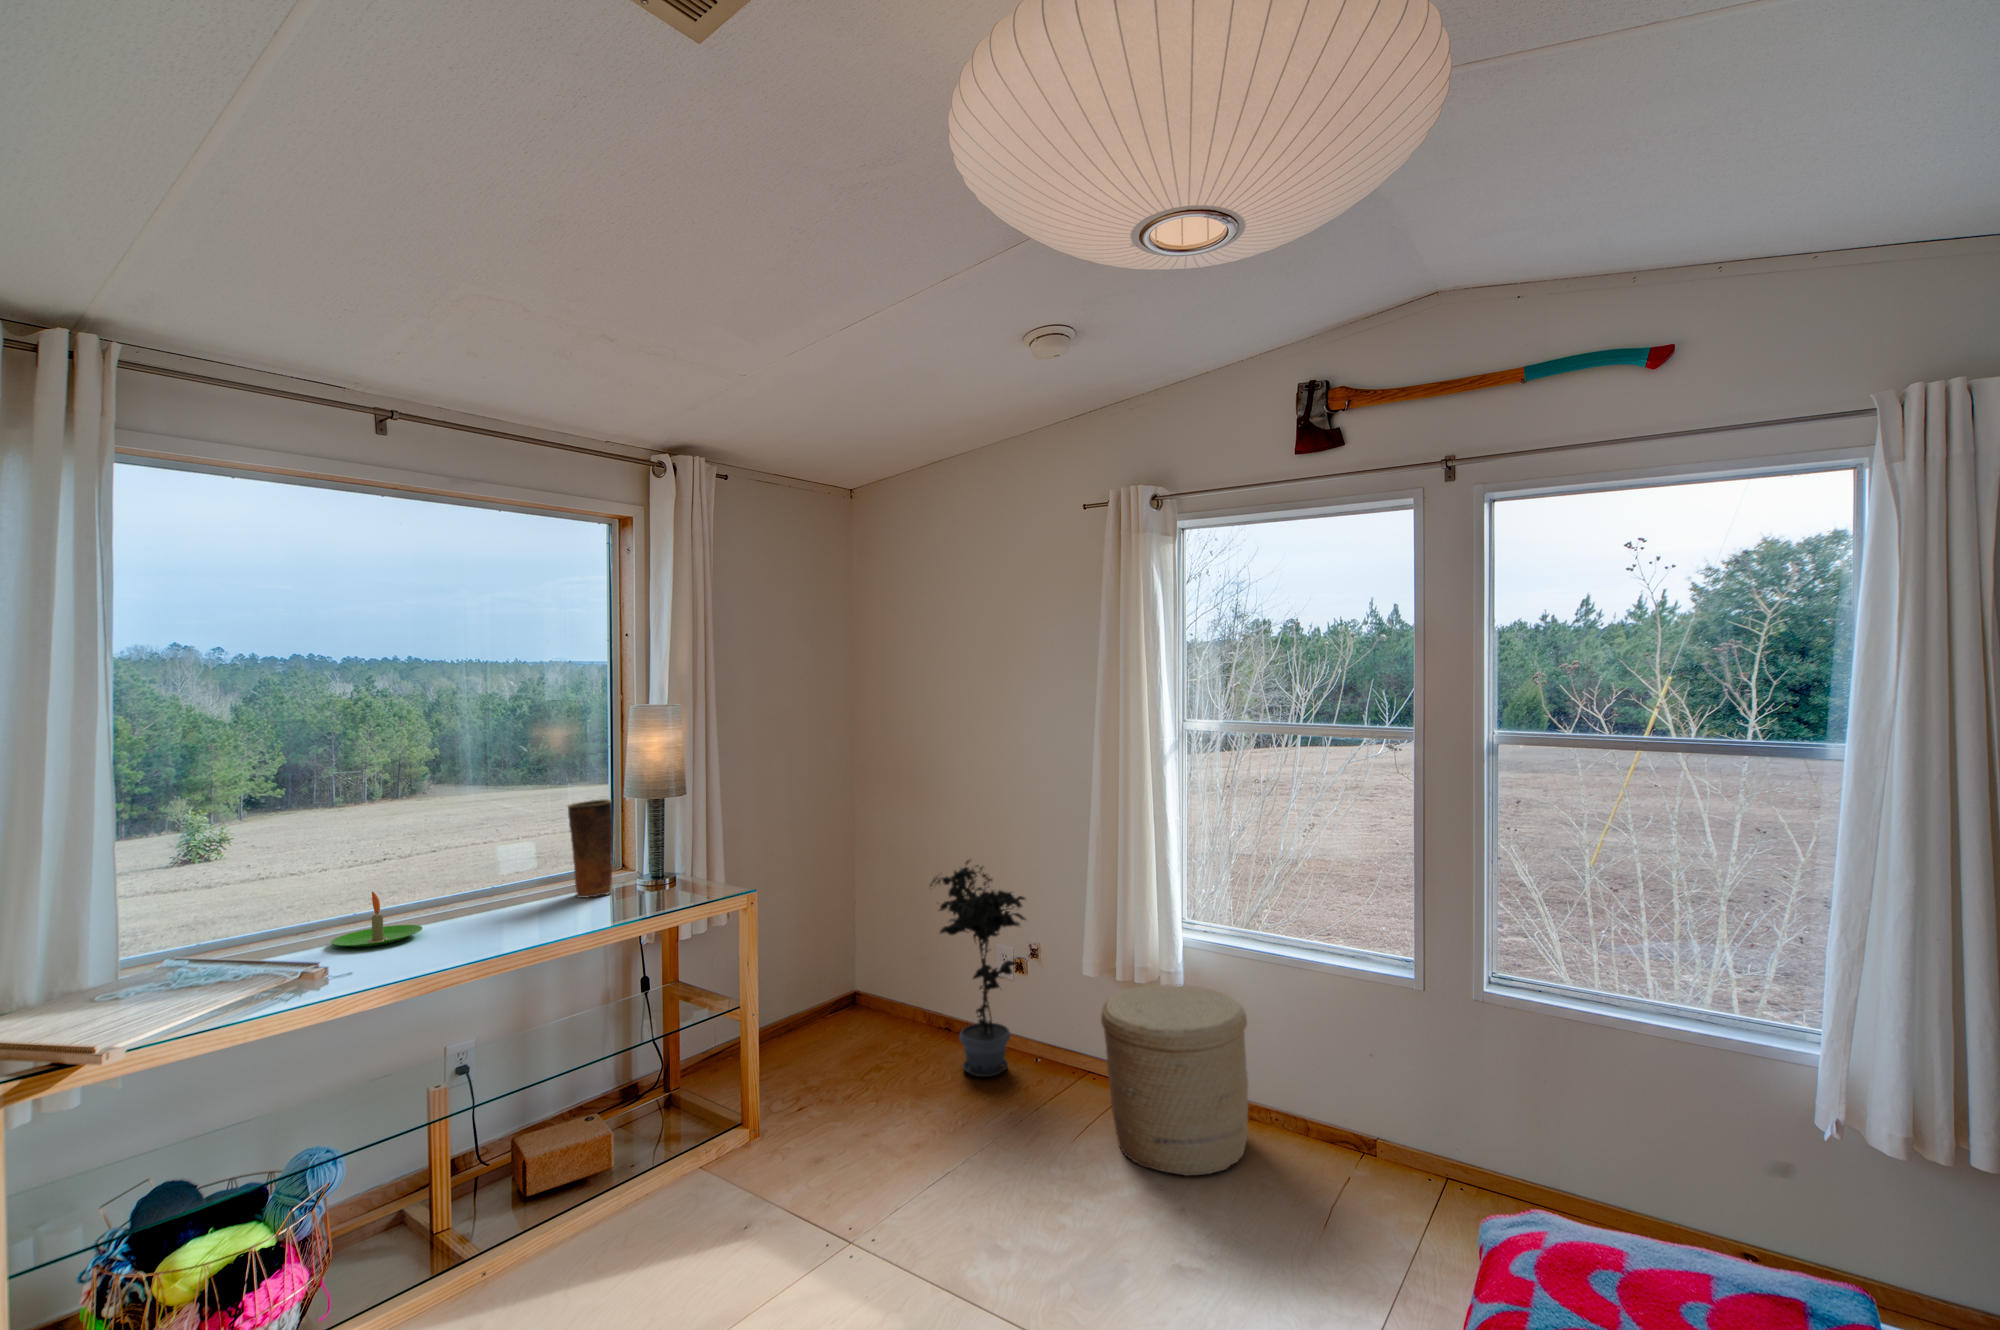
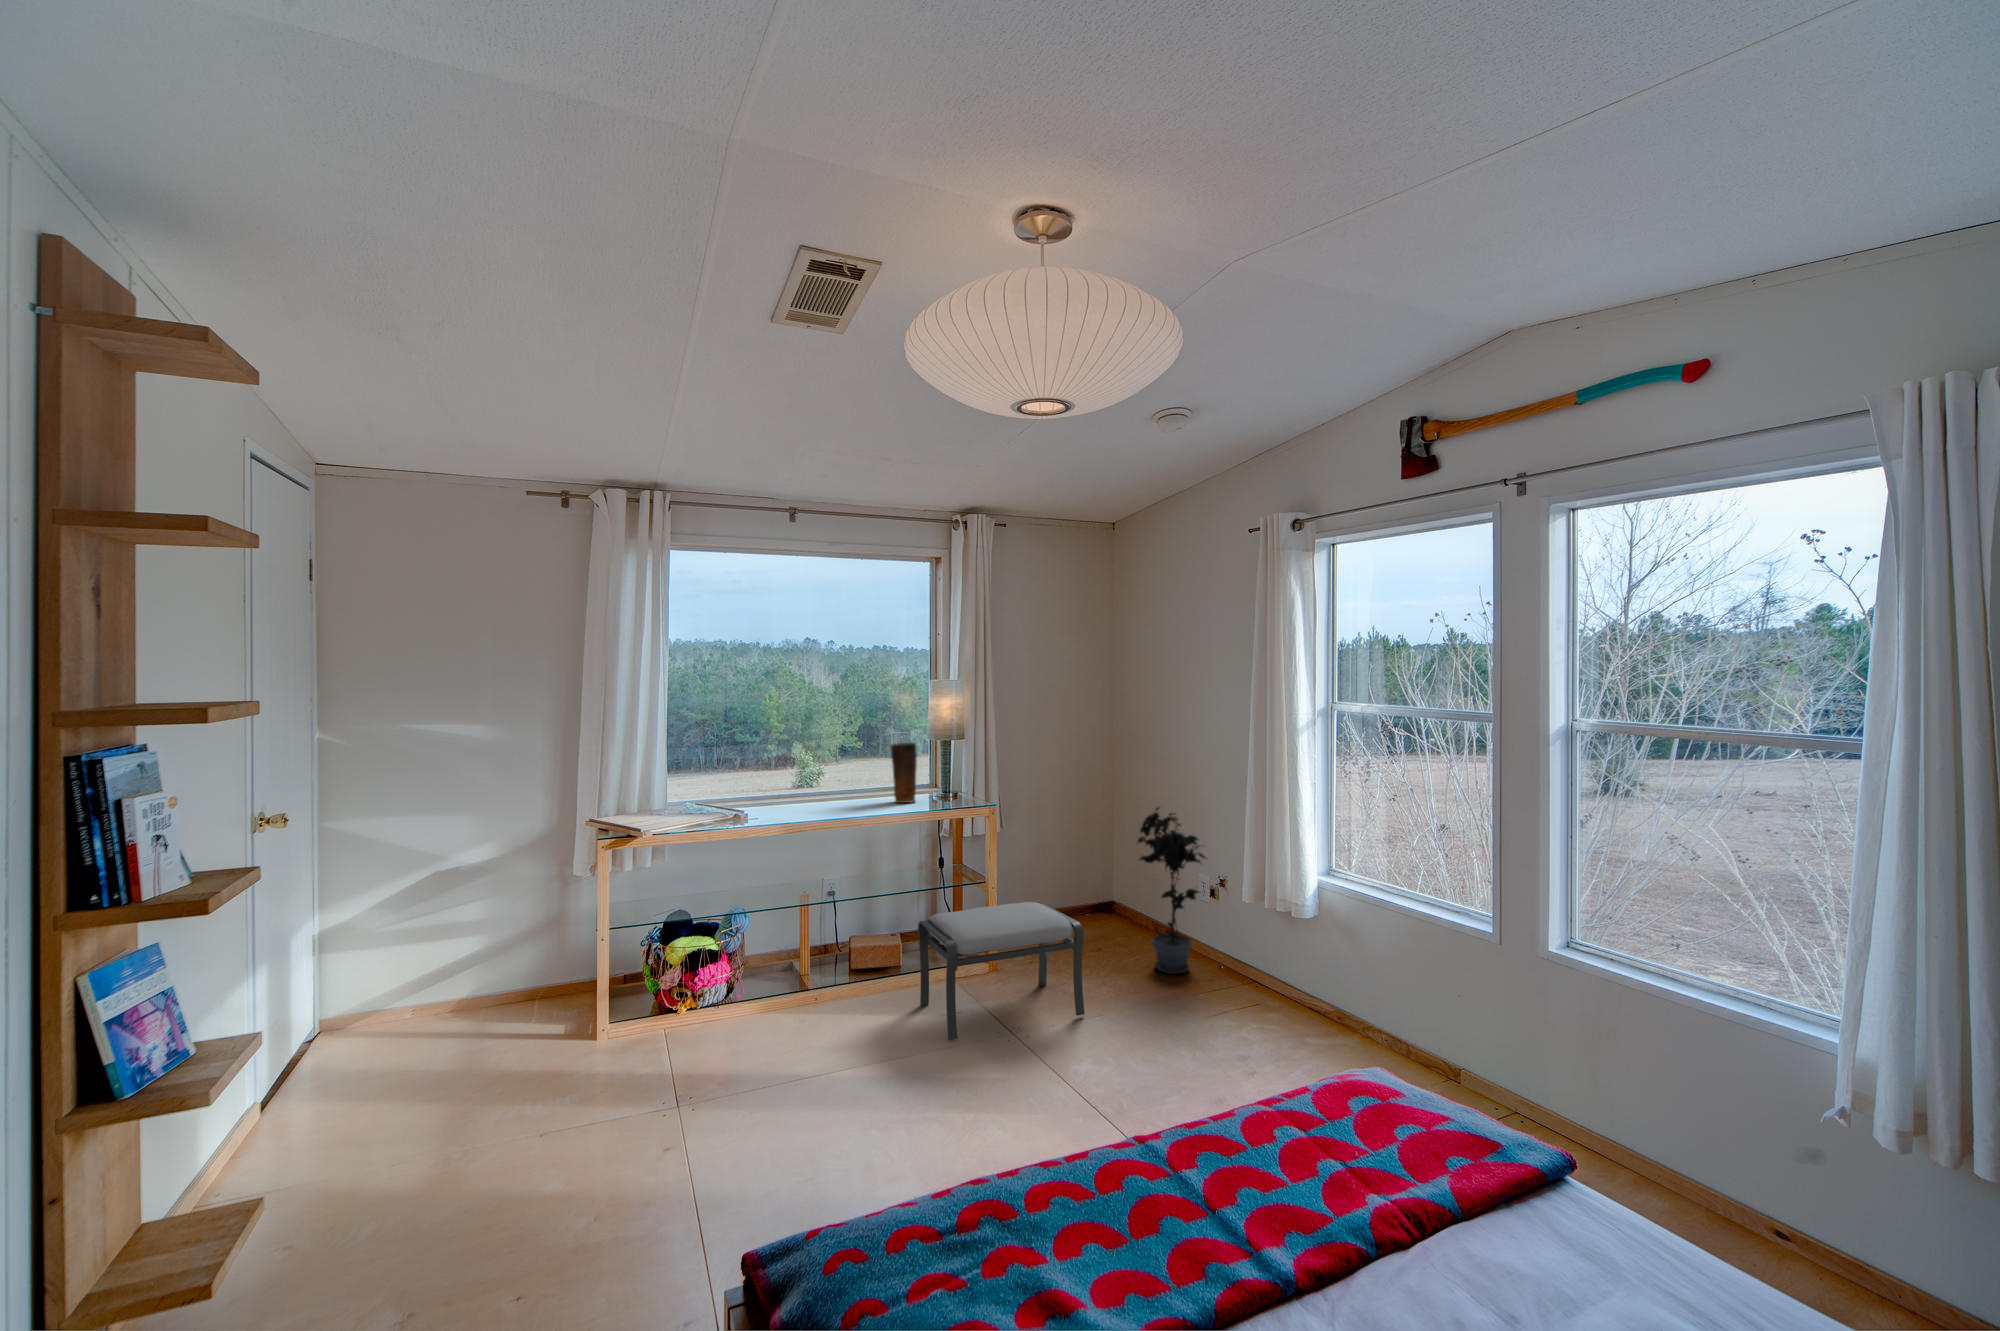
candle: present [331,892,422,947] -> none [759,783,803,813]
woven basket: present [1101,984,1248,1176] -> none [1220,919,1341,1065]
ottoman: none [665,1019,928,1280] -> present [918,902,1084,1040]

